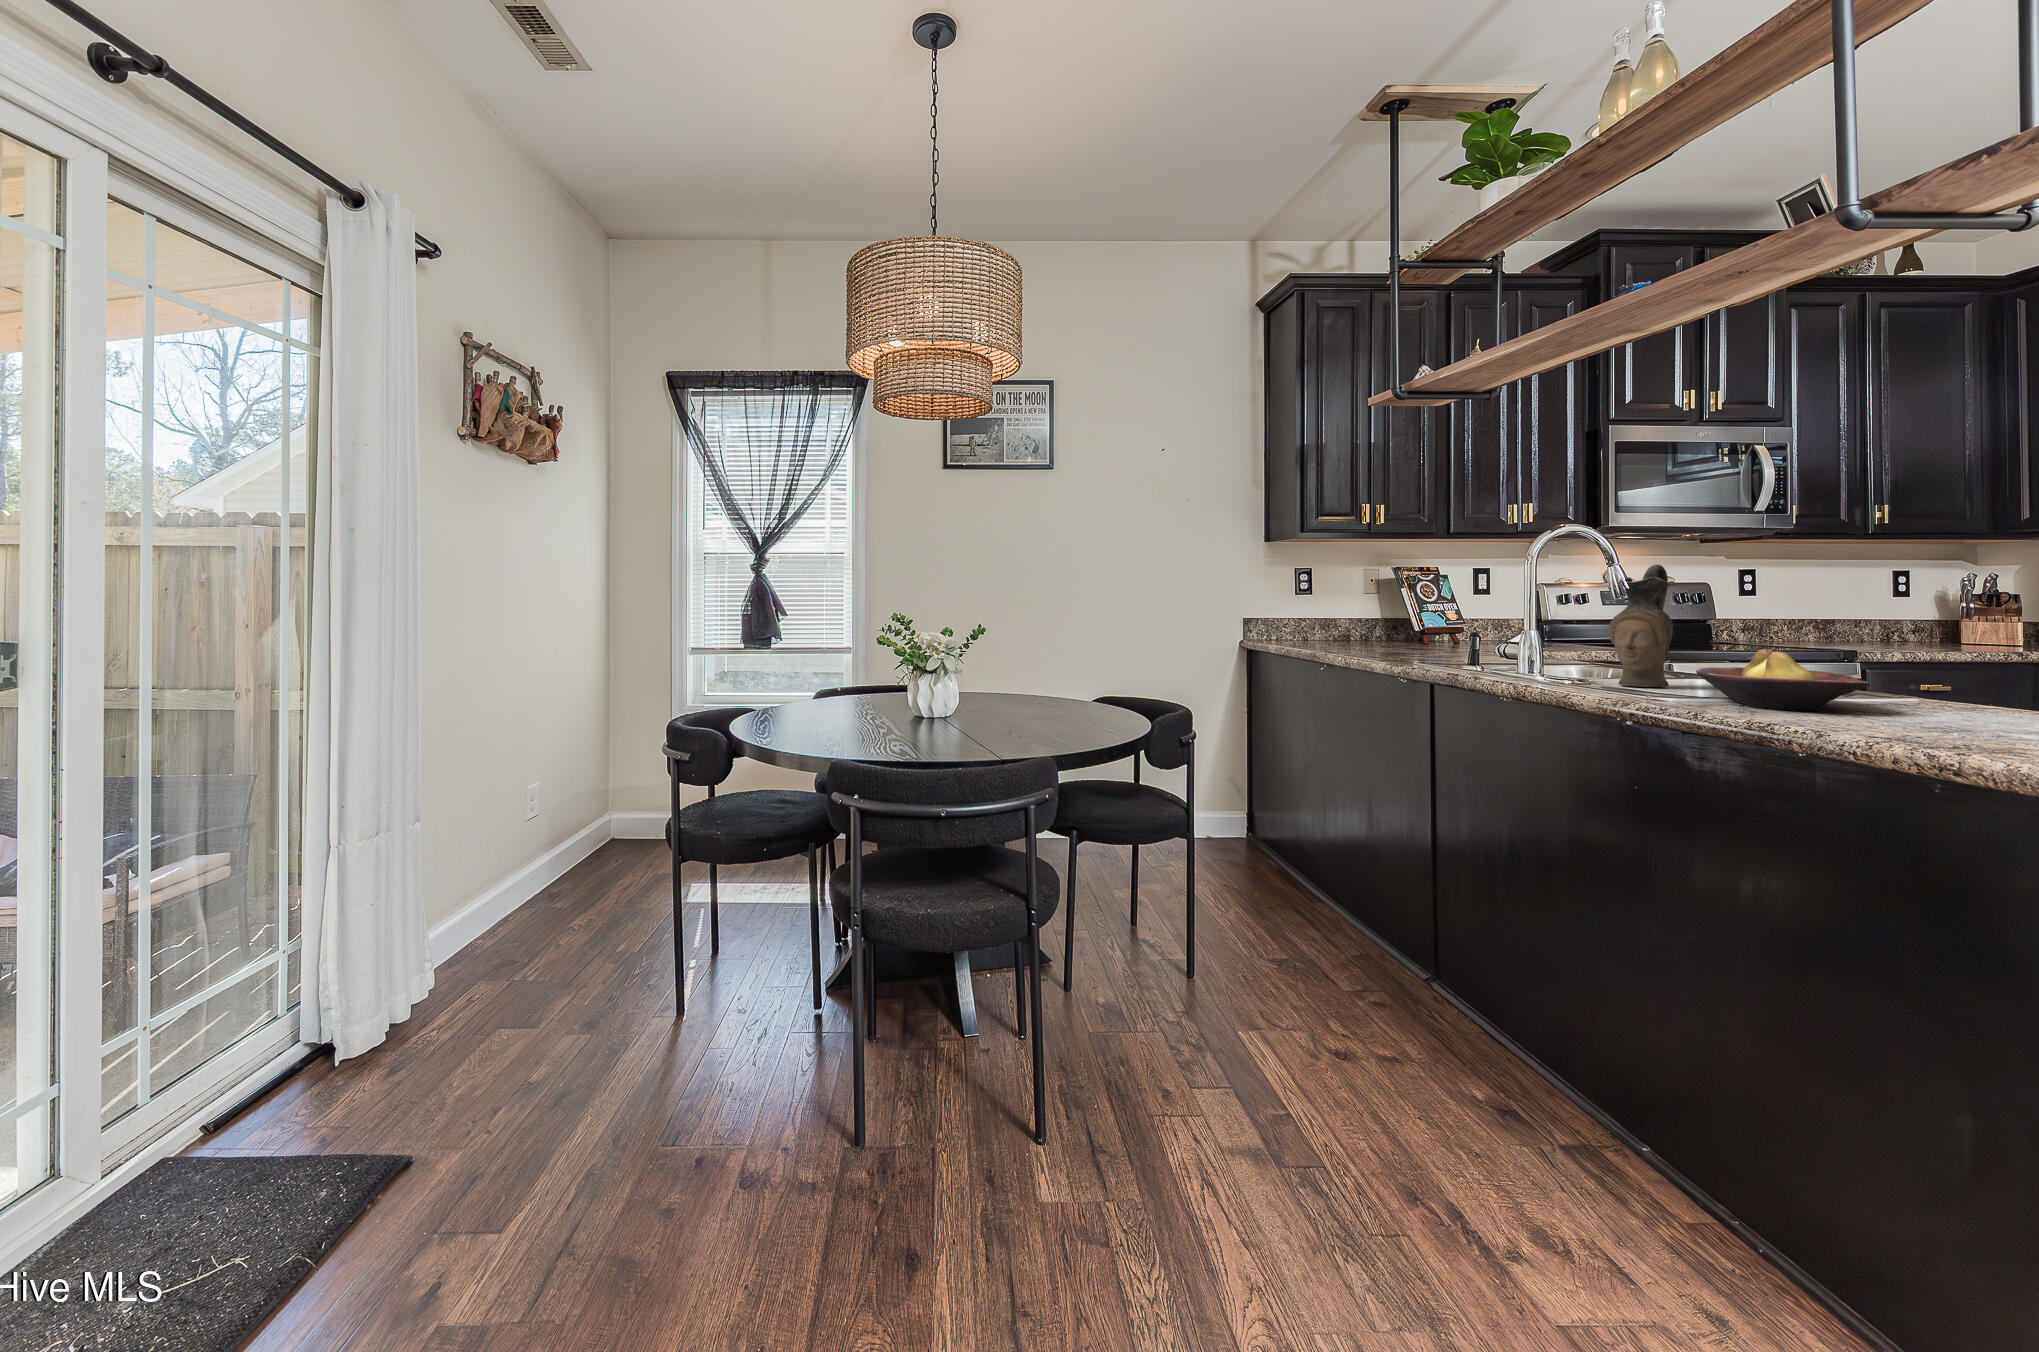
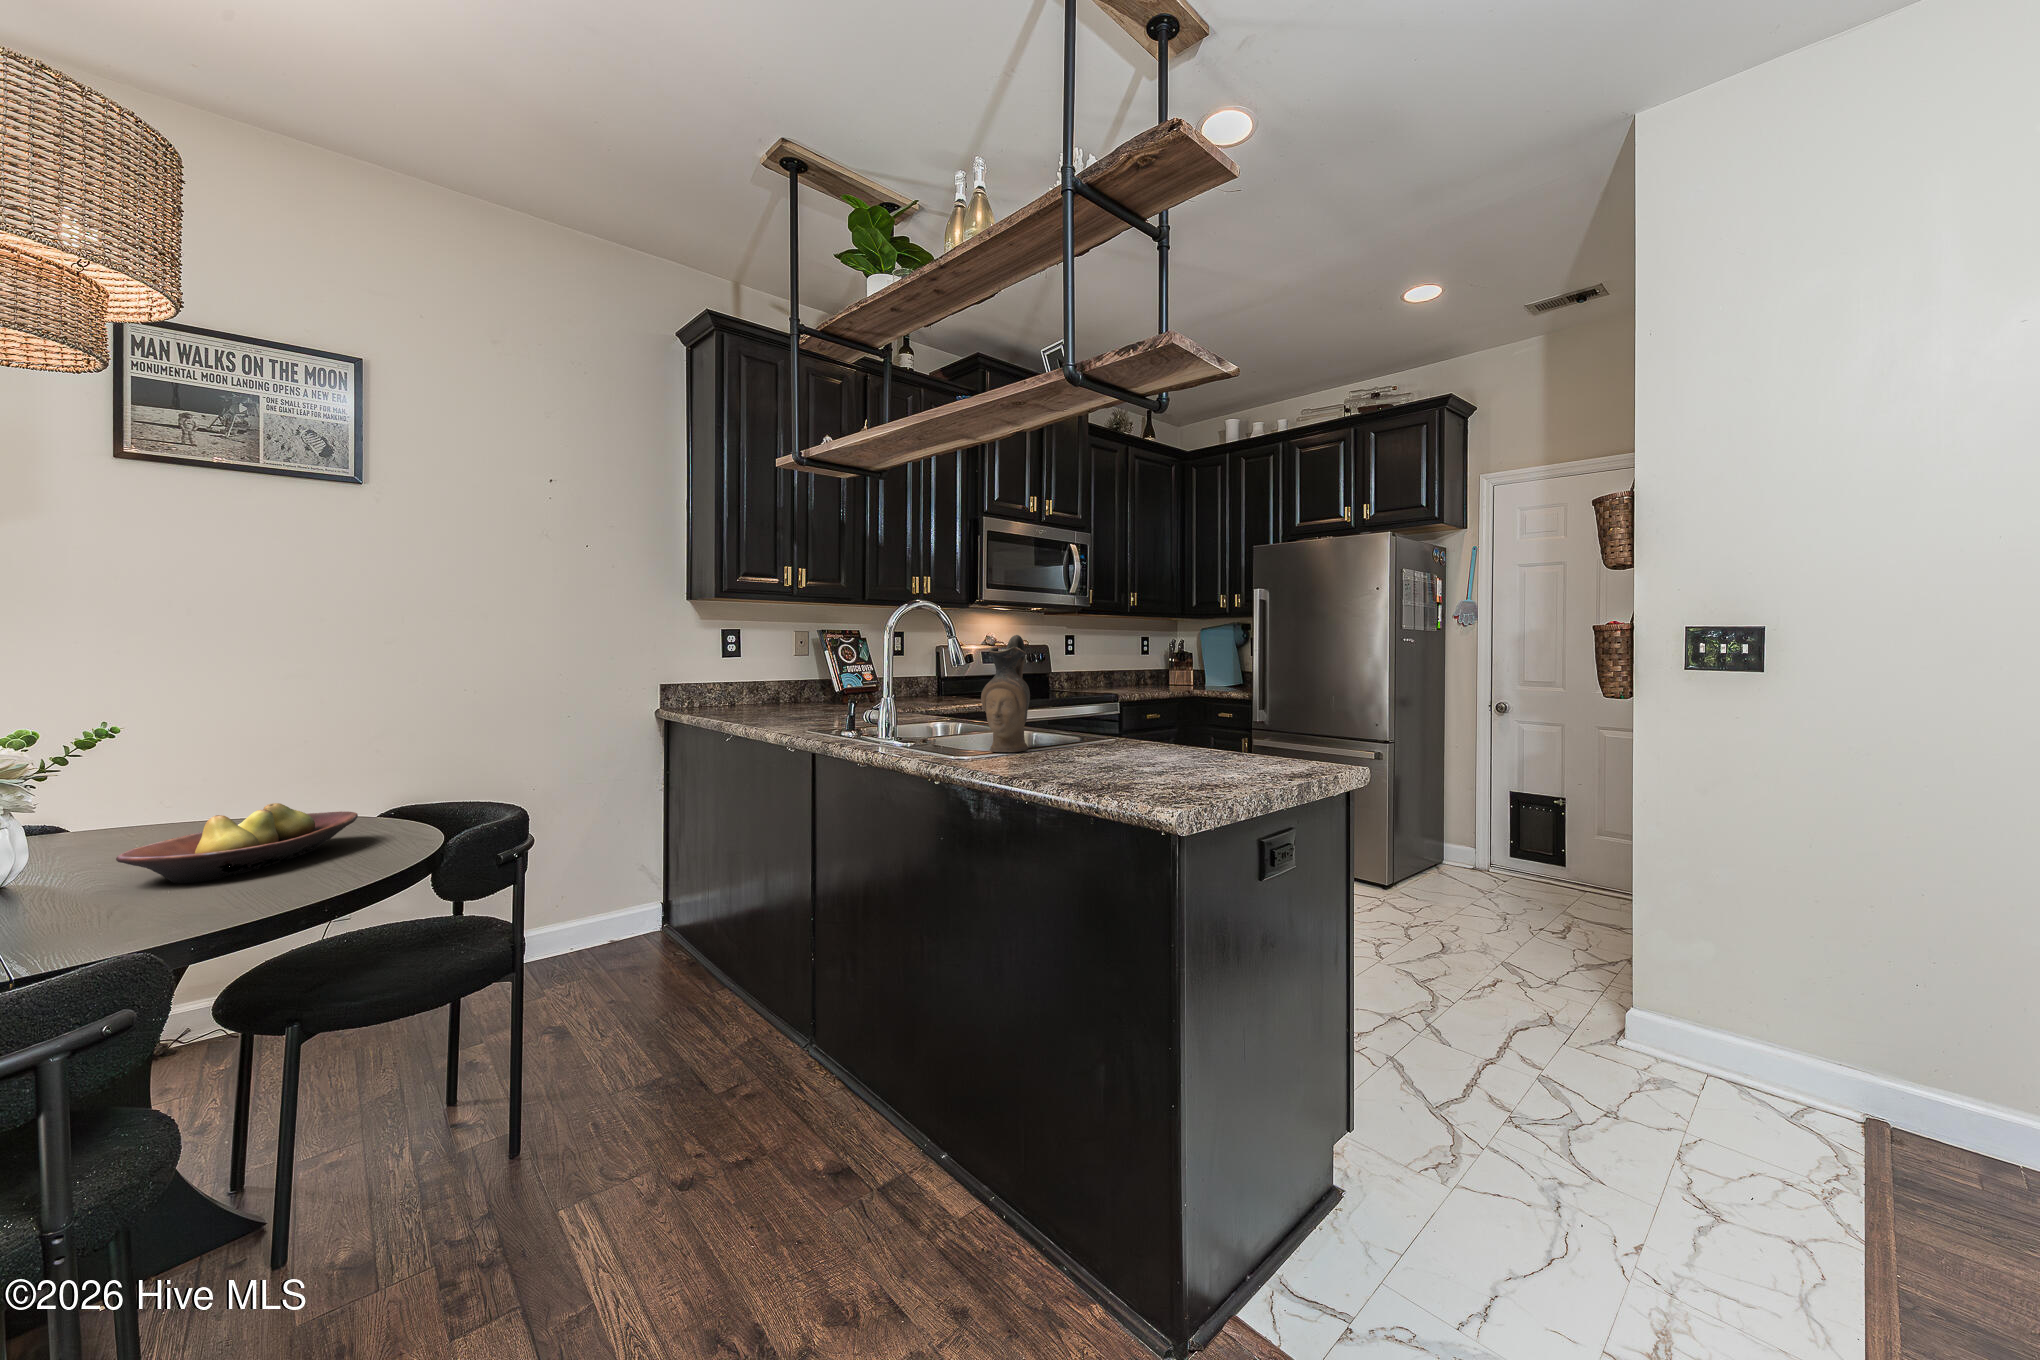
fruit bowl: present [1696,649,1870,711] -> present [116,803,358,883]

